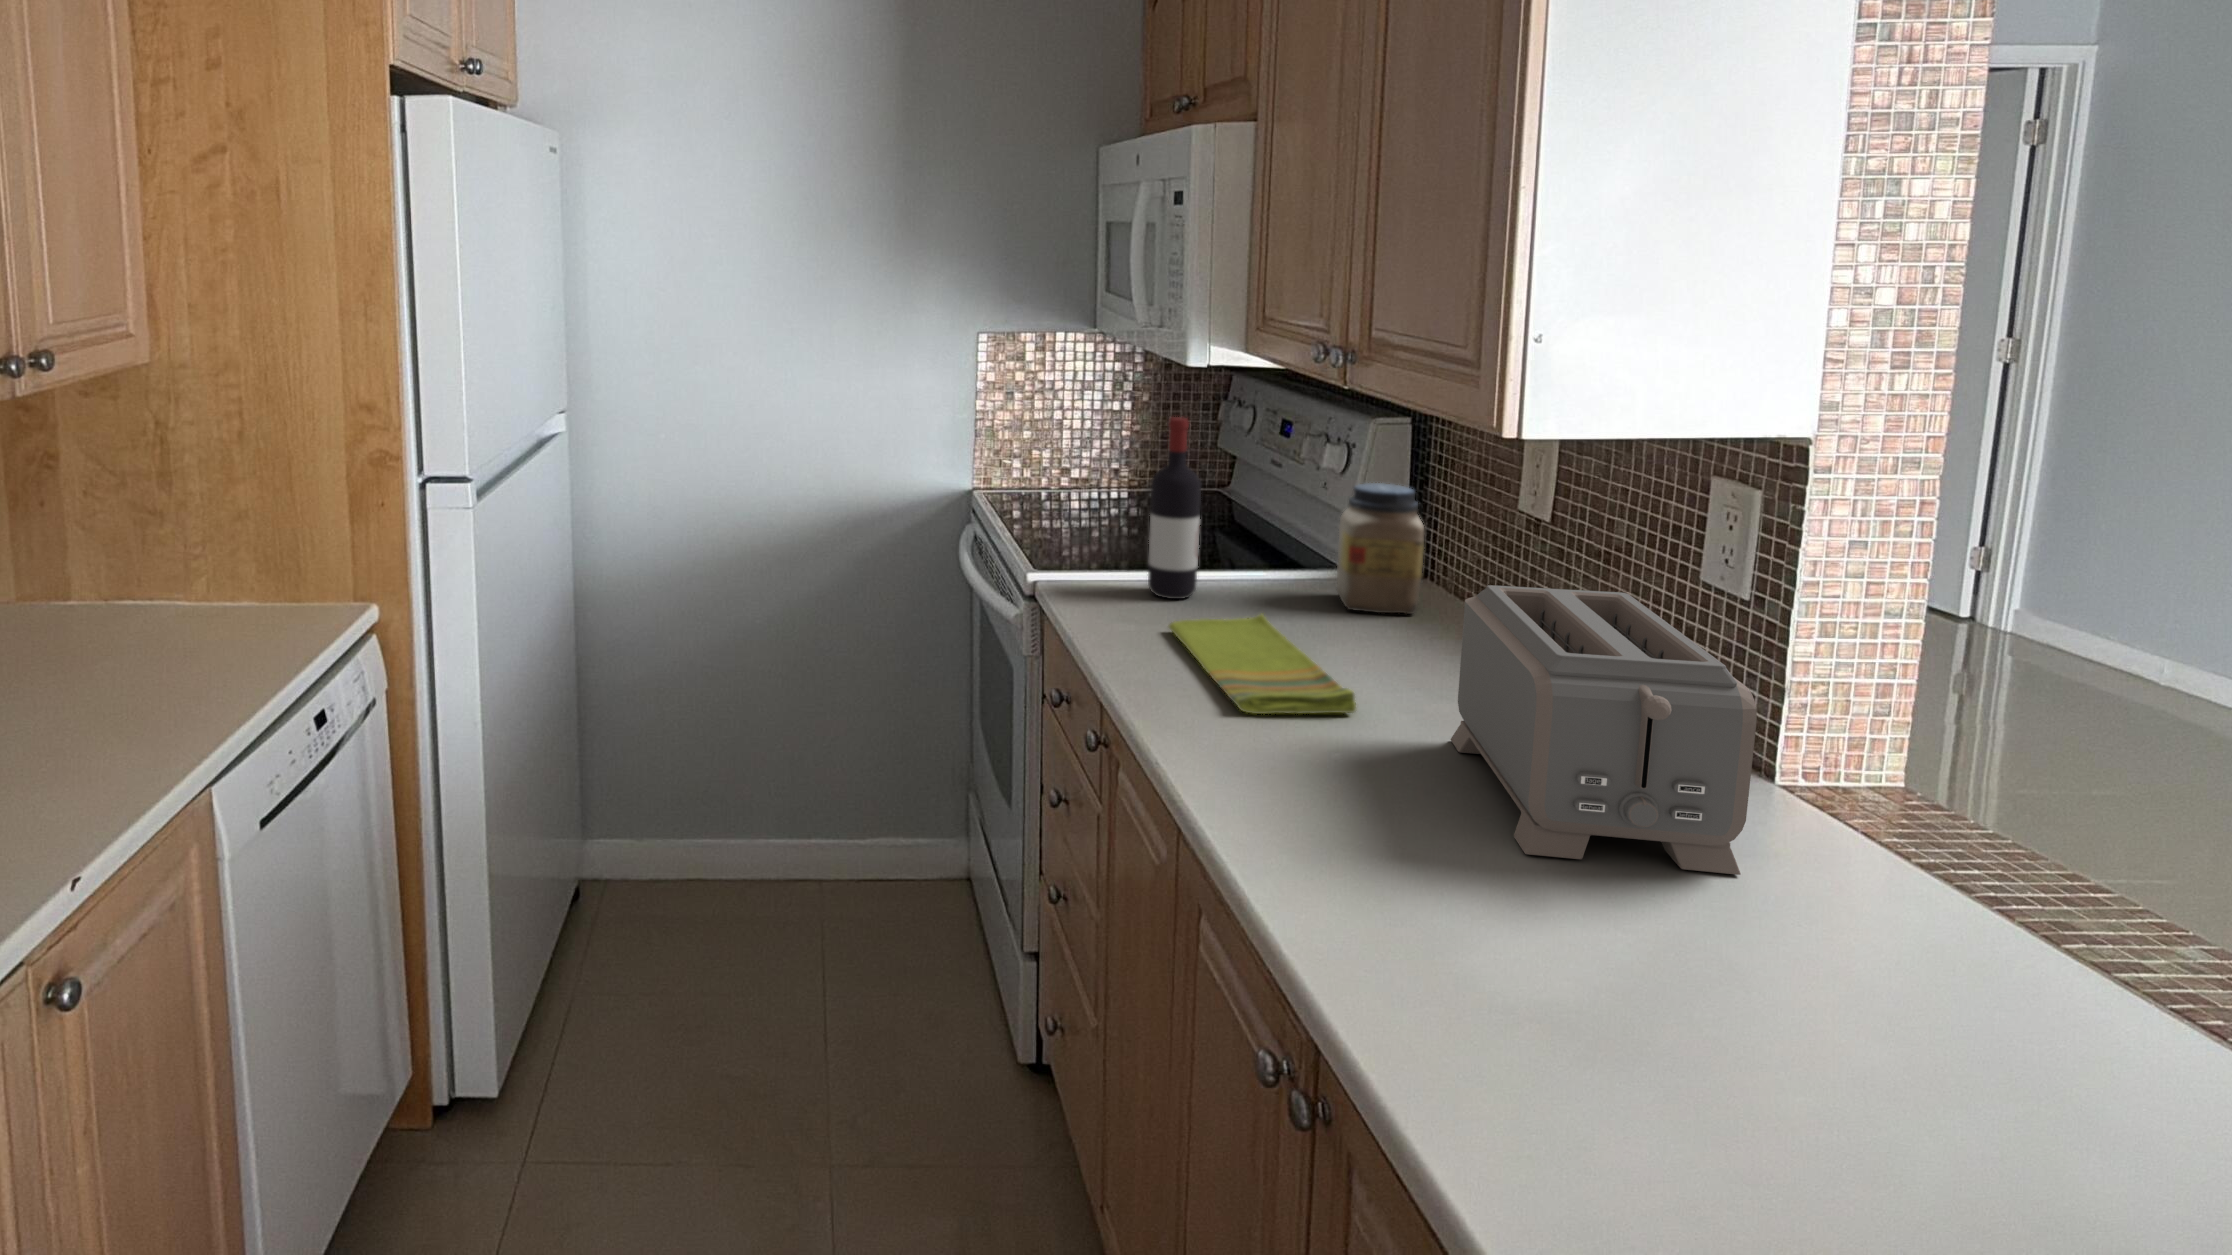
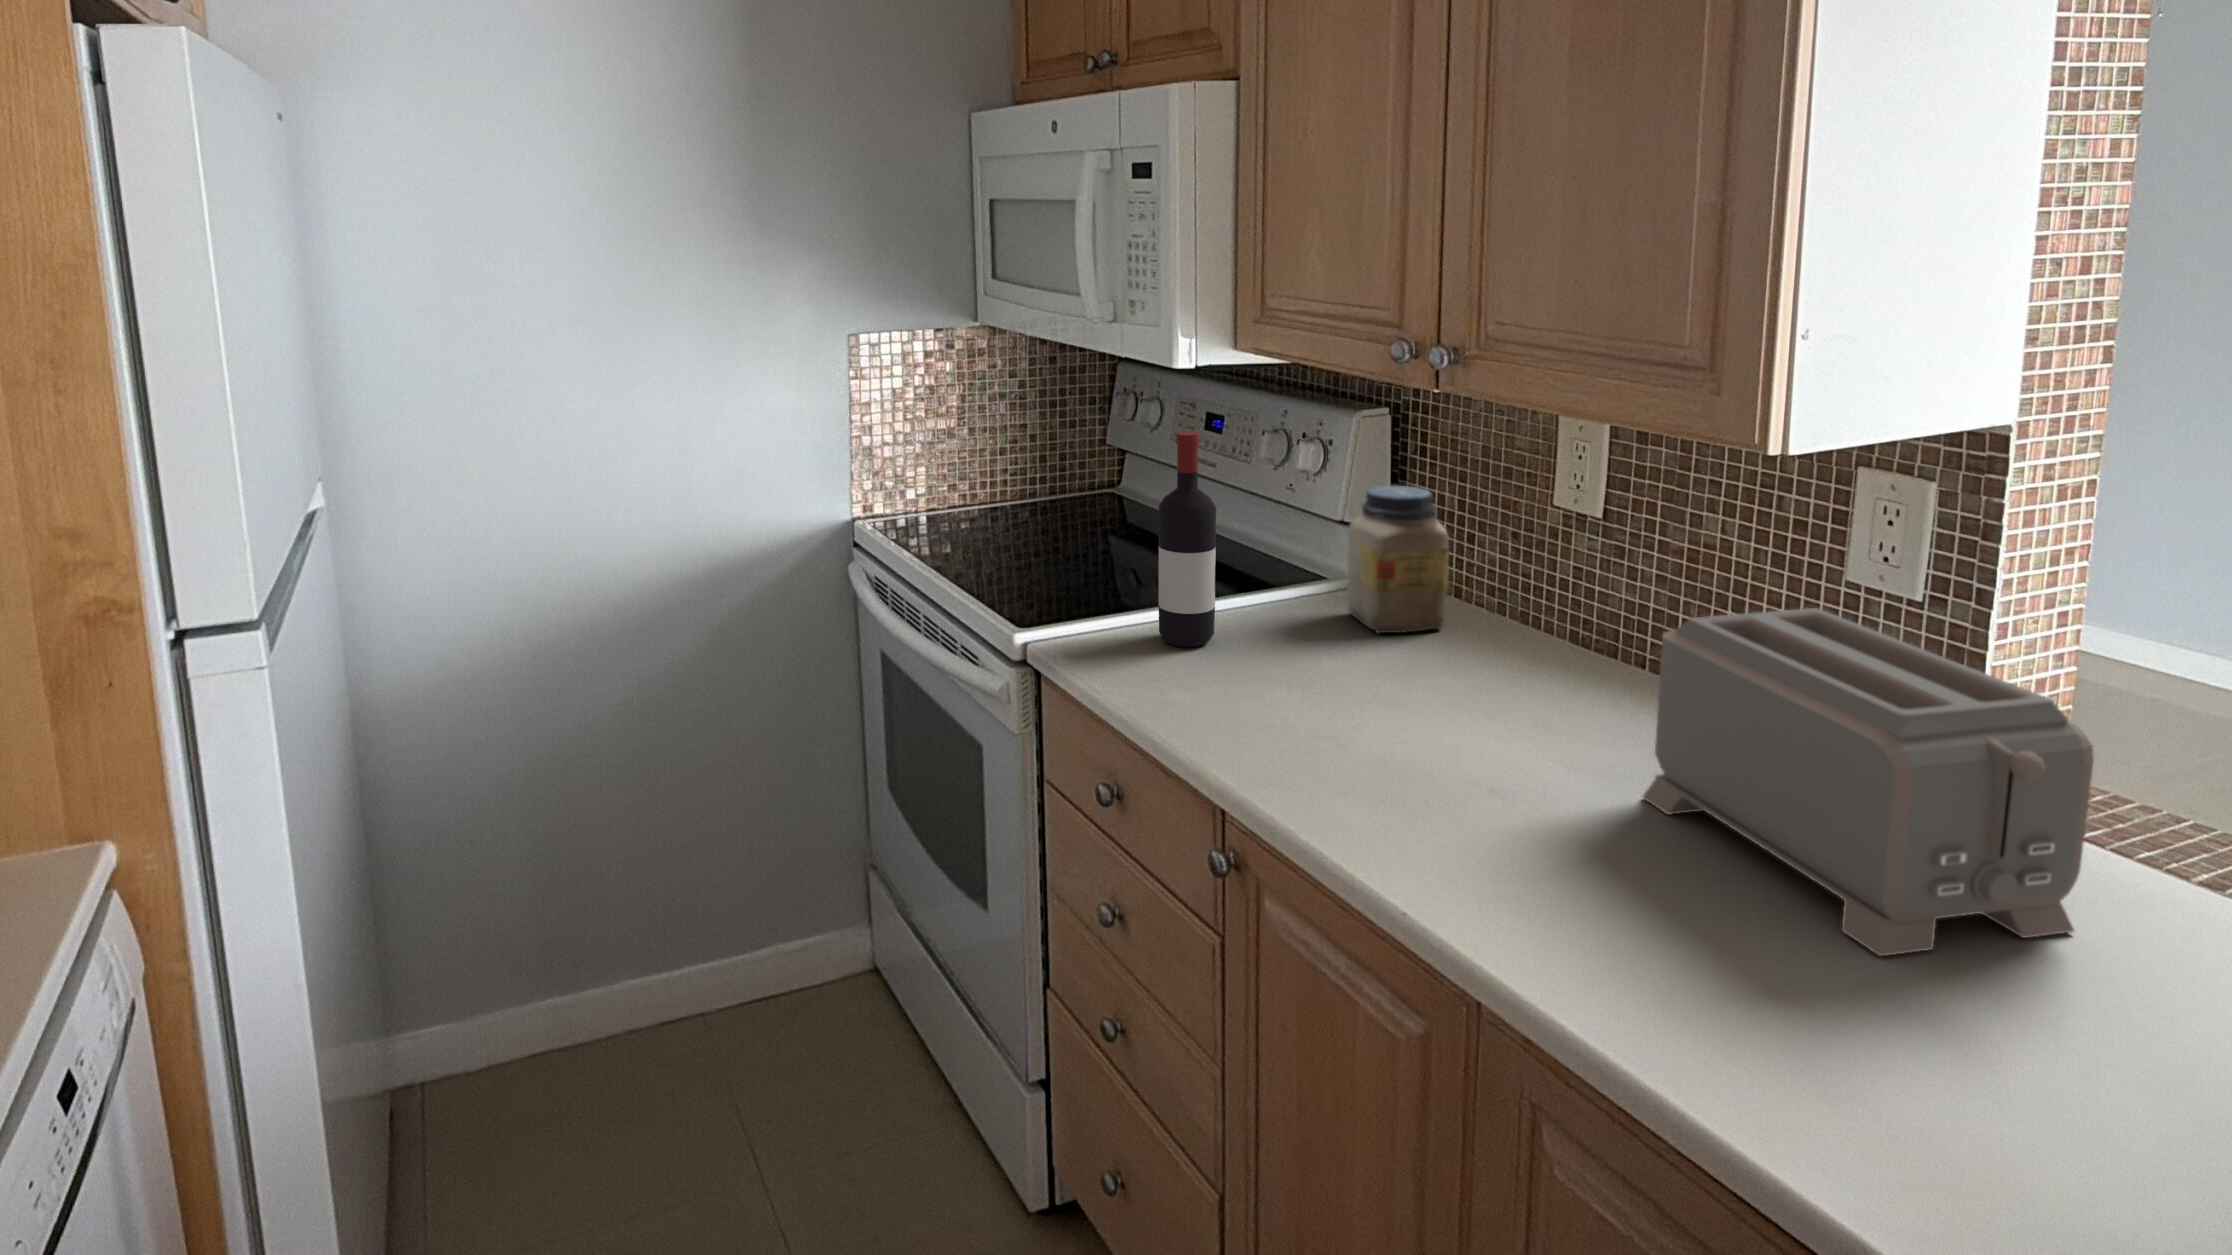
dish towel: present [1169,614,1356,714] -> none [1229,657,1524,803]

